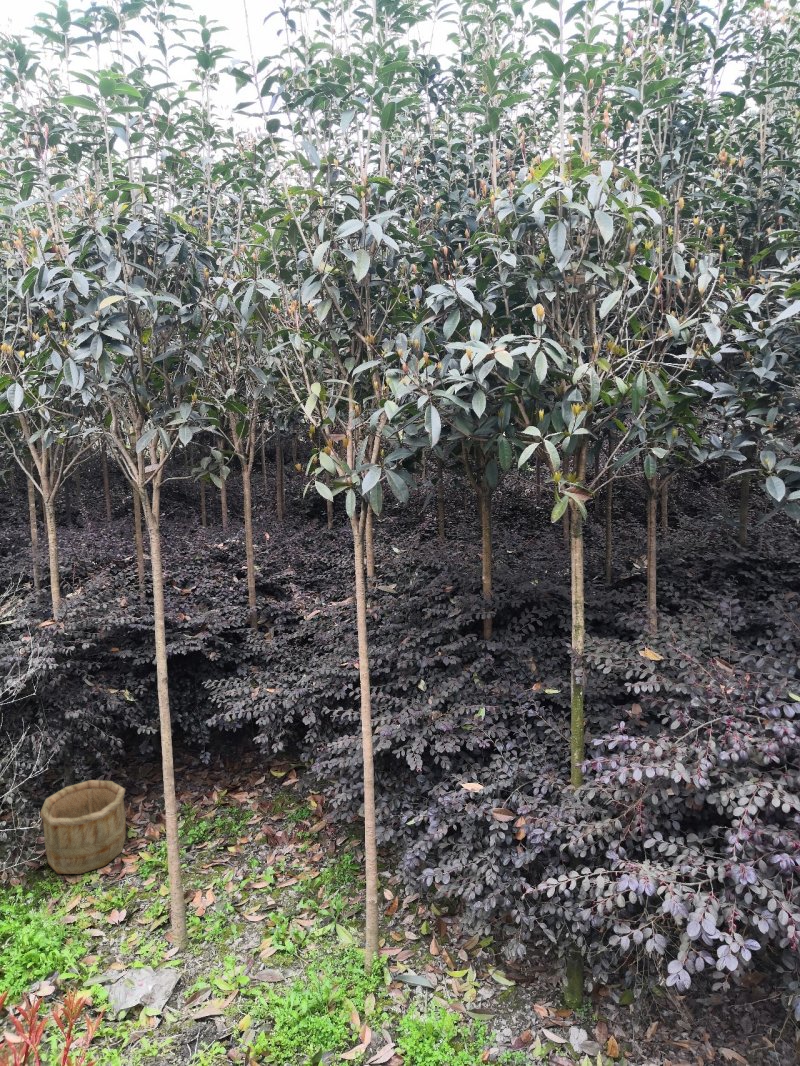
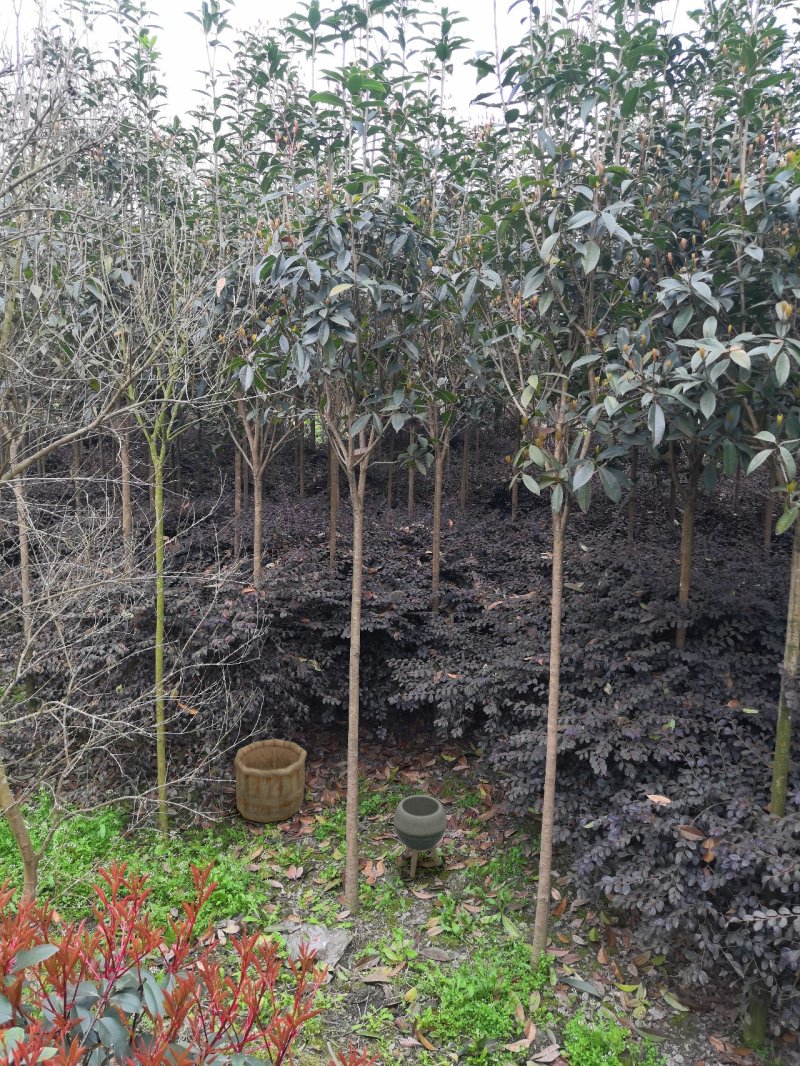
planter: none [219,815,274,903] -> present [394,795,447,878]

